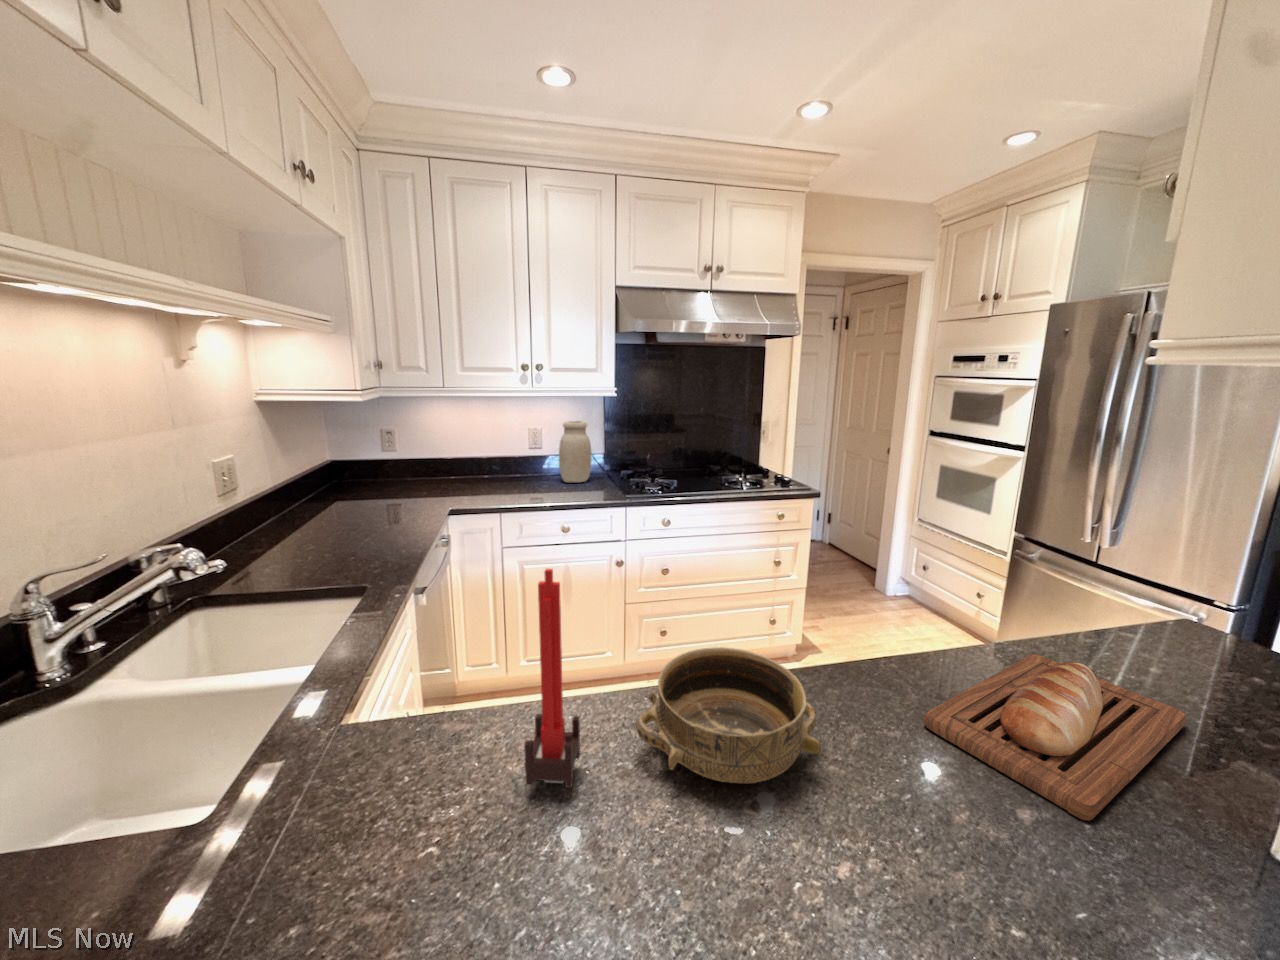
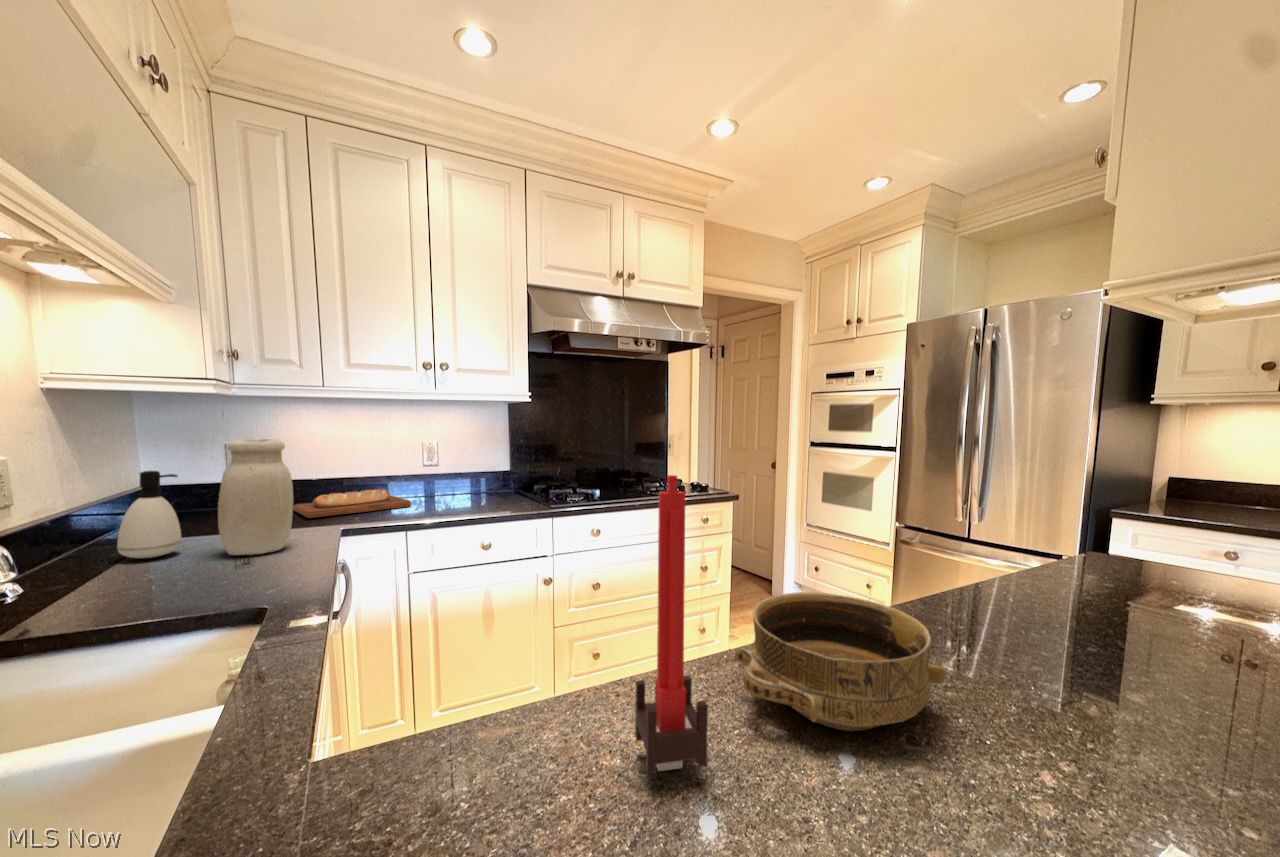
jar: present [559,421,592,482] -> present [218,439,293,555]
soap dispenser: none [291,470,332,535] -> present [117,471,182,558]
bread loaf: present [924,654,1186,821] -> present [293,489,411,518]

